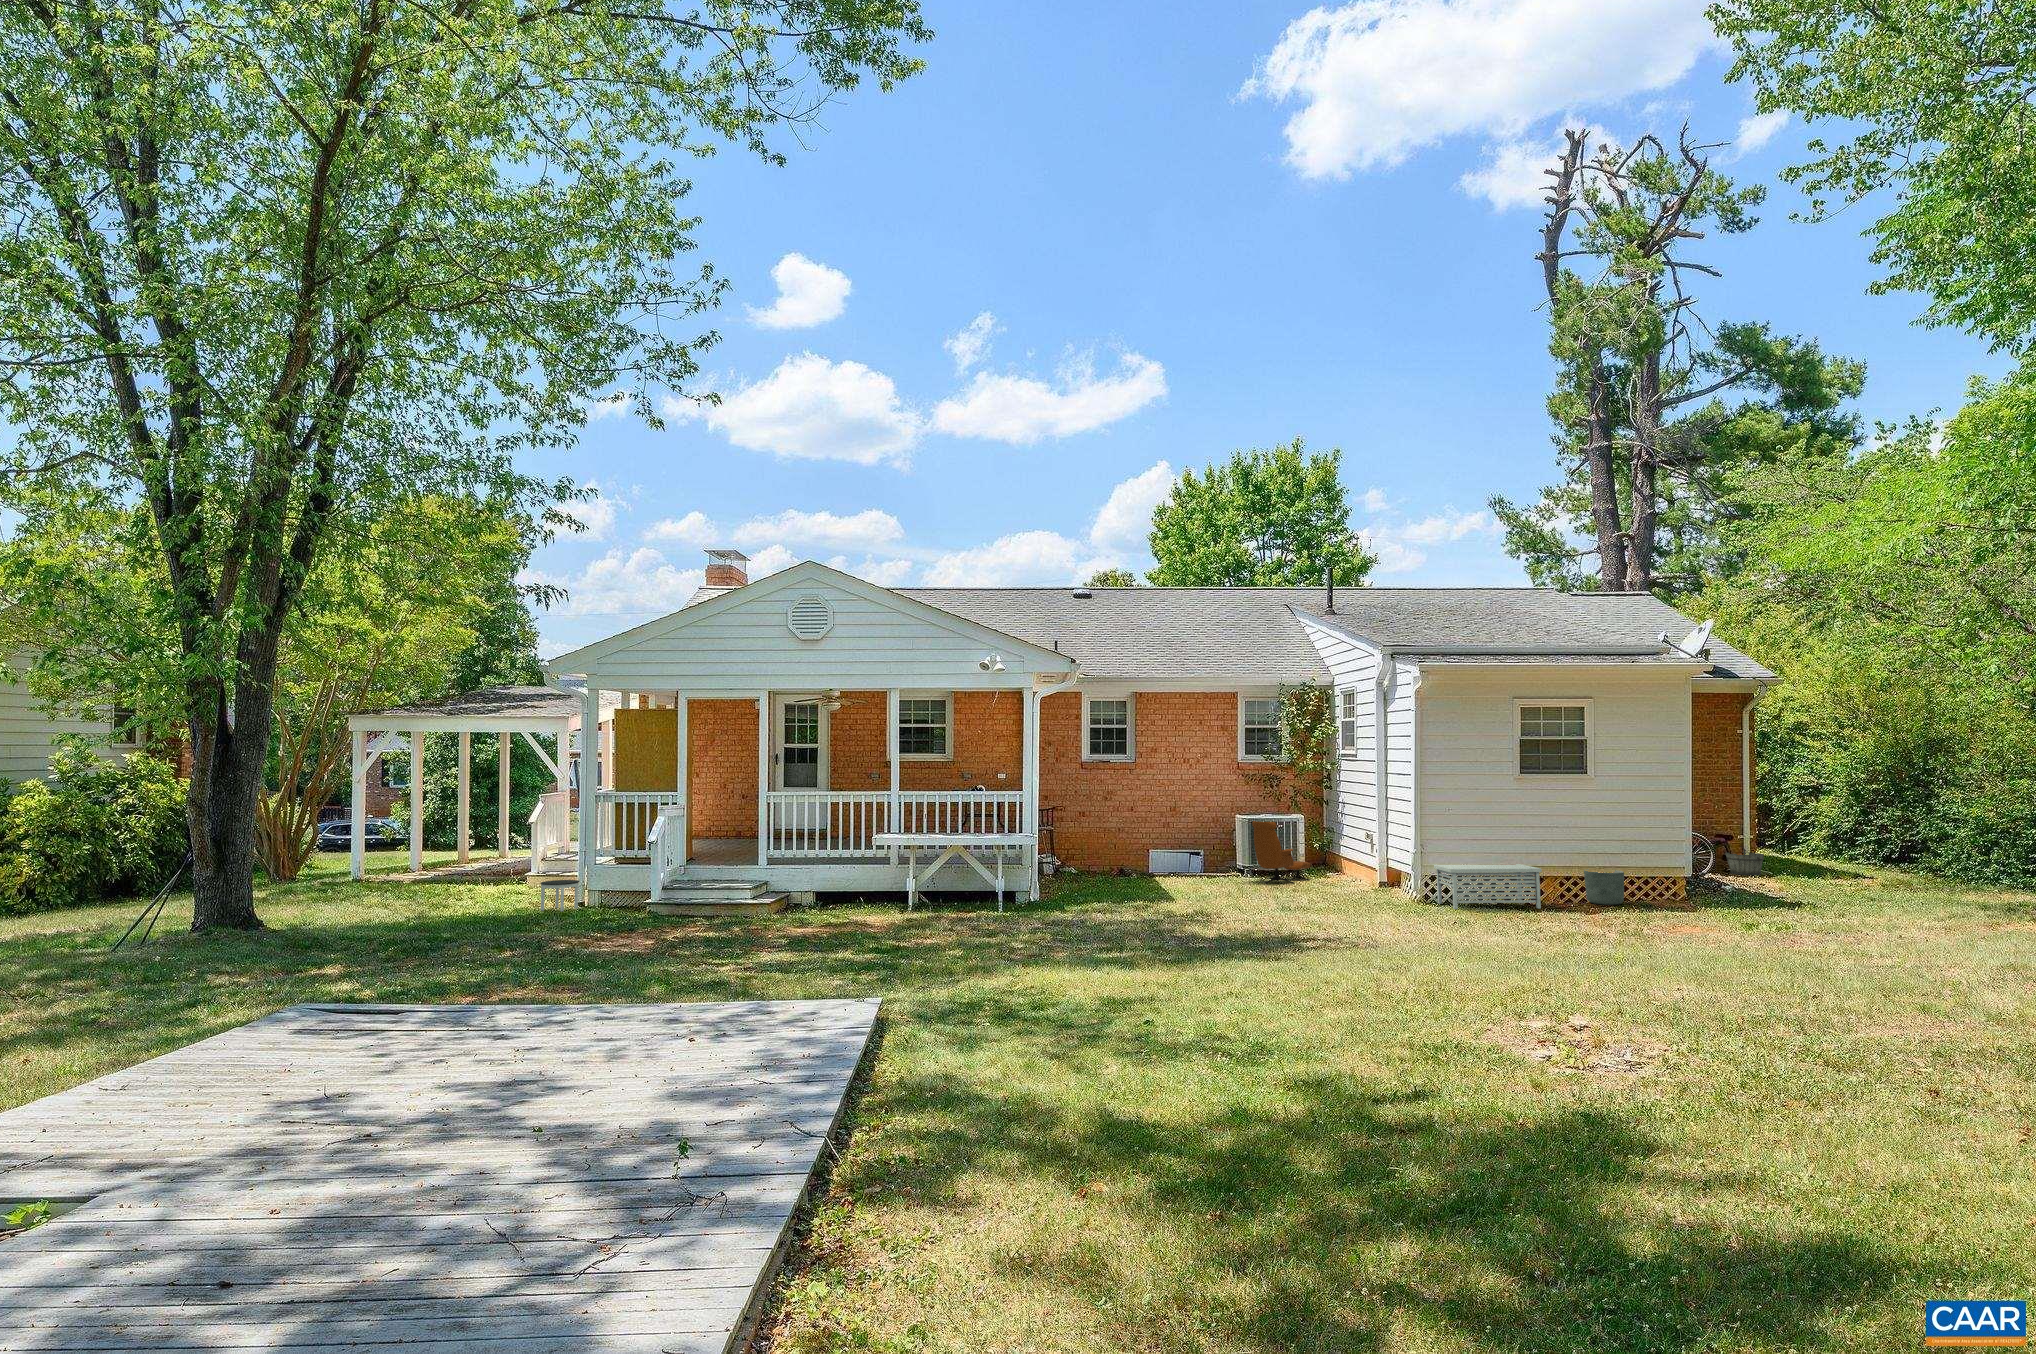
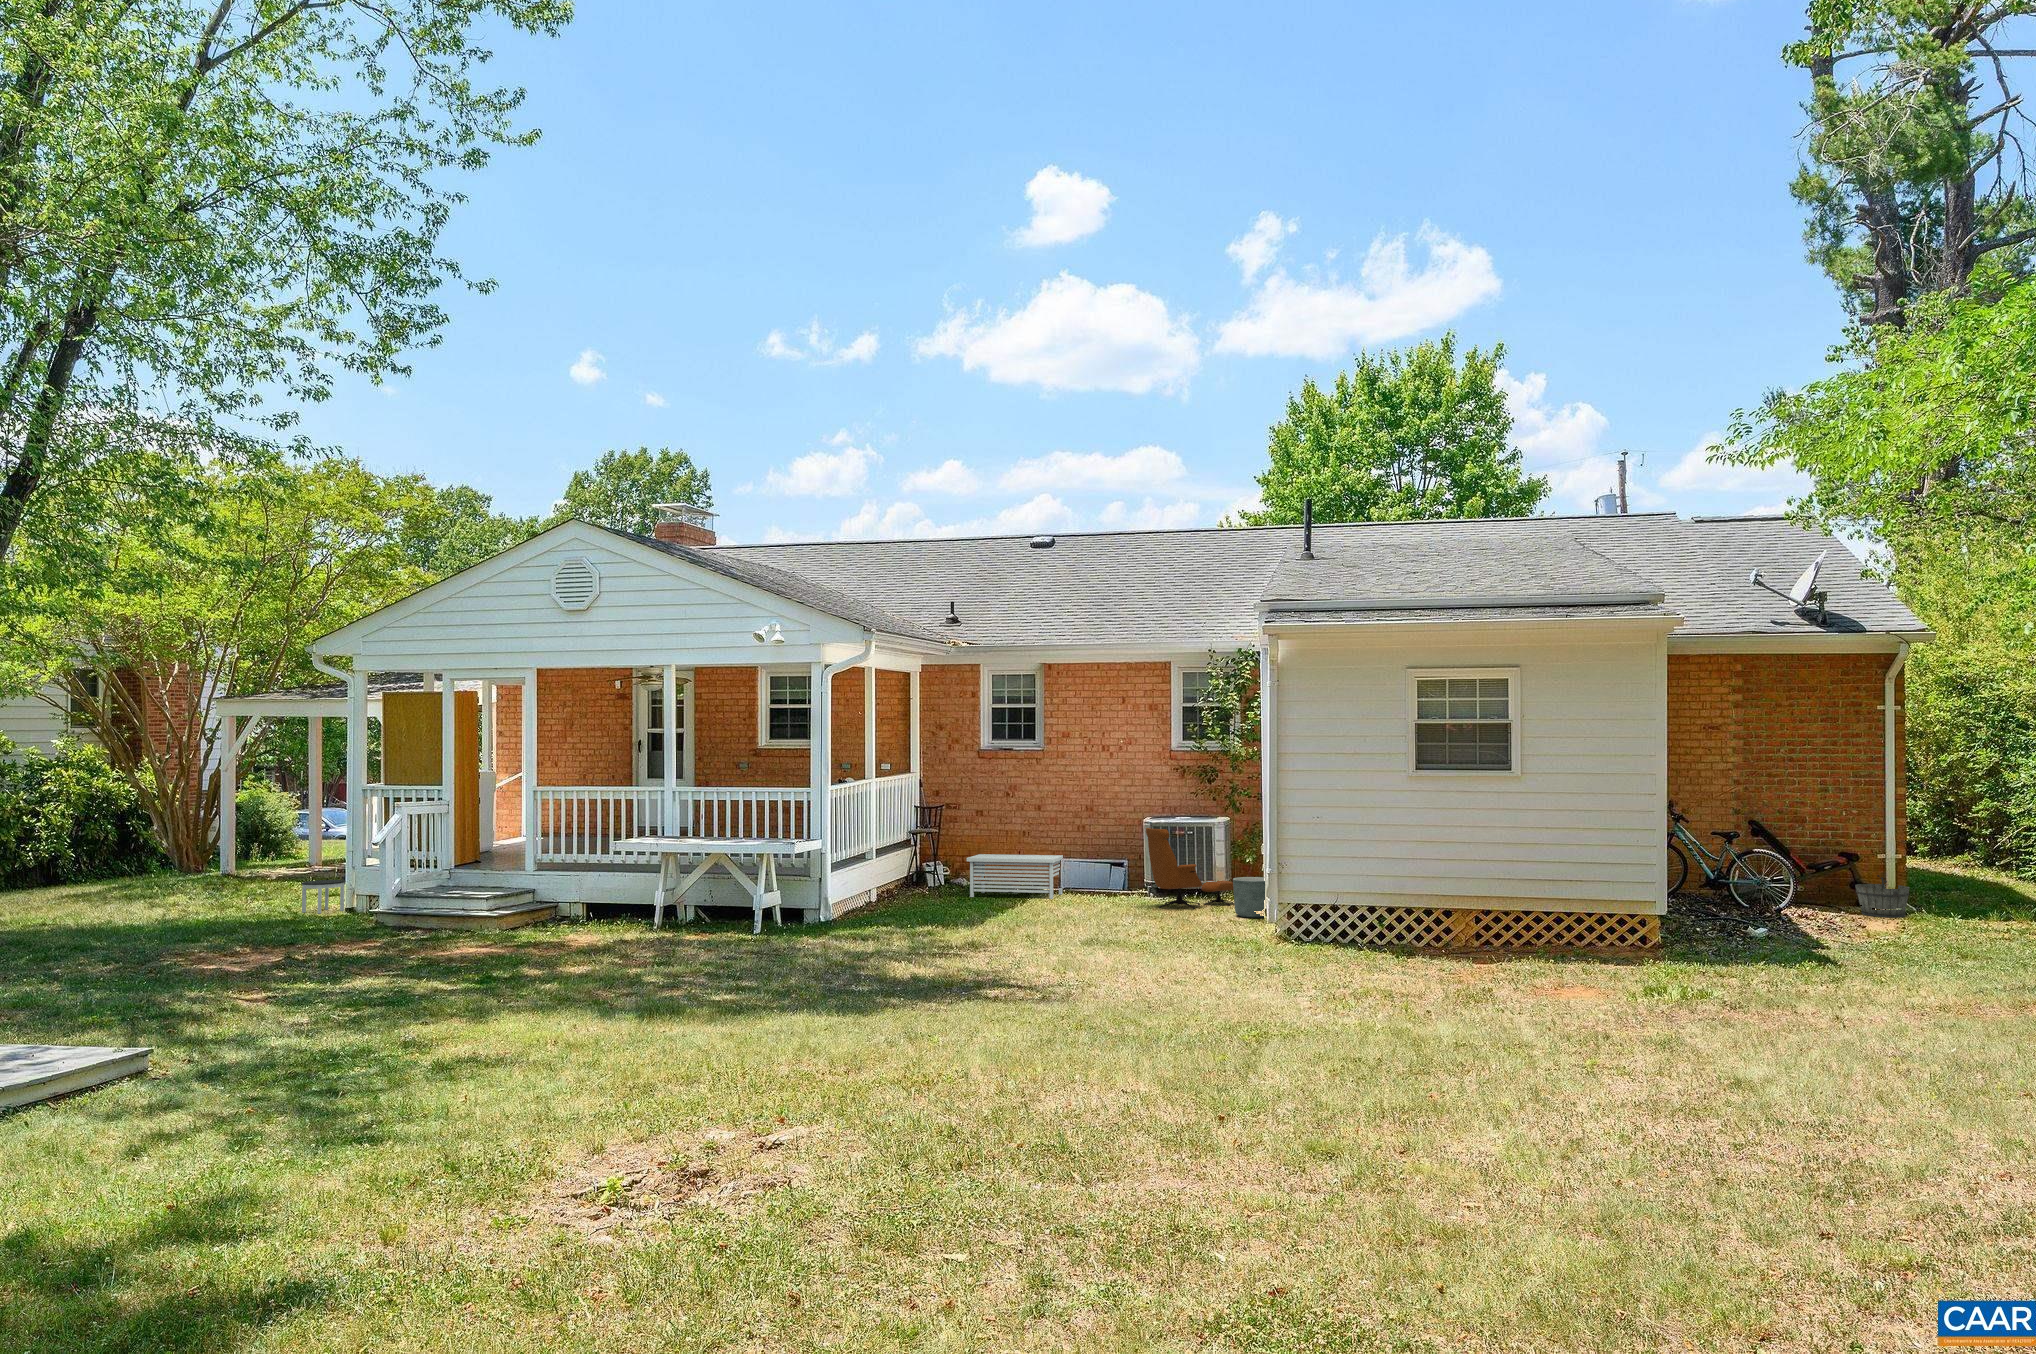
storage bench: present [1434,864,1542,909] -> present [967,854,1063,899]
planter: present [1584,869,1624,905] -> present [1233,877,1265,918]

